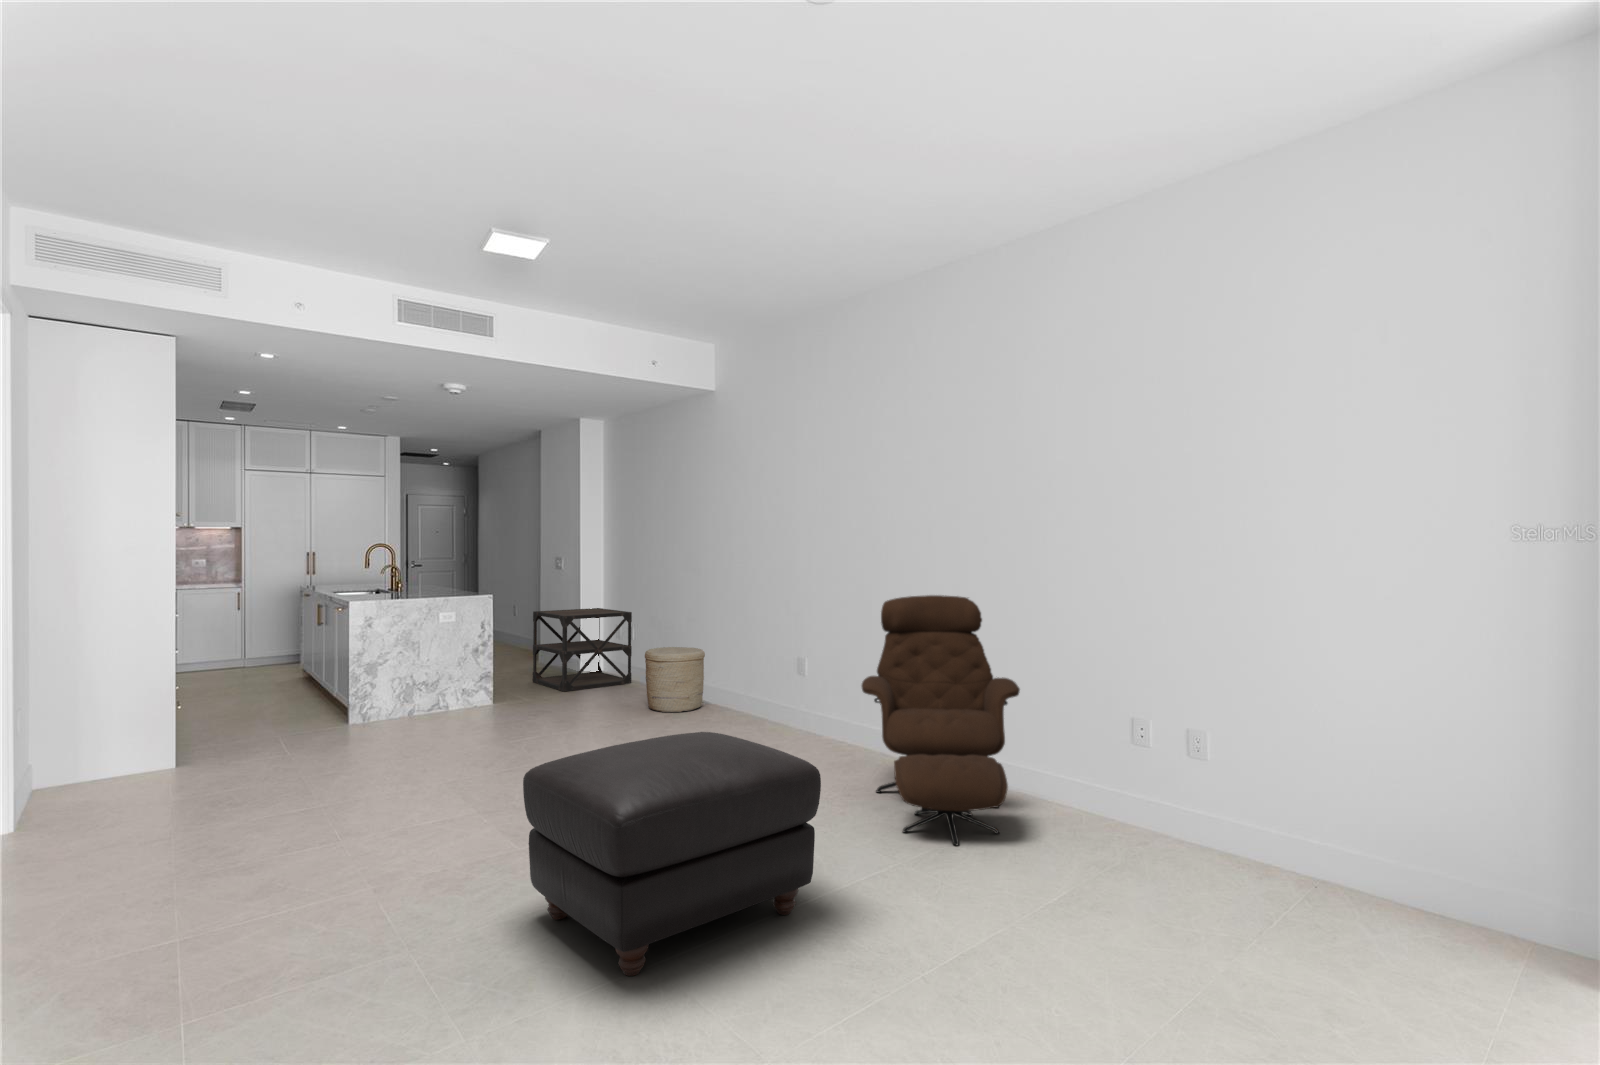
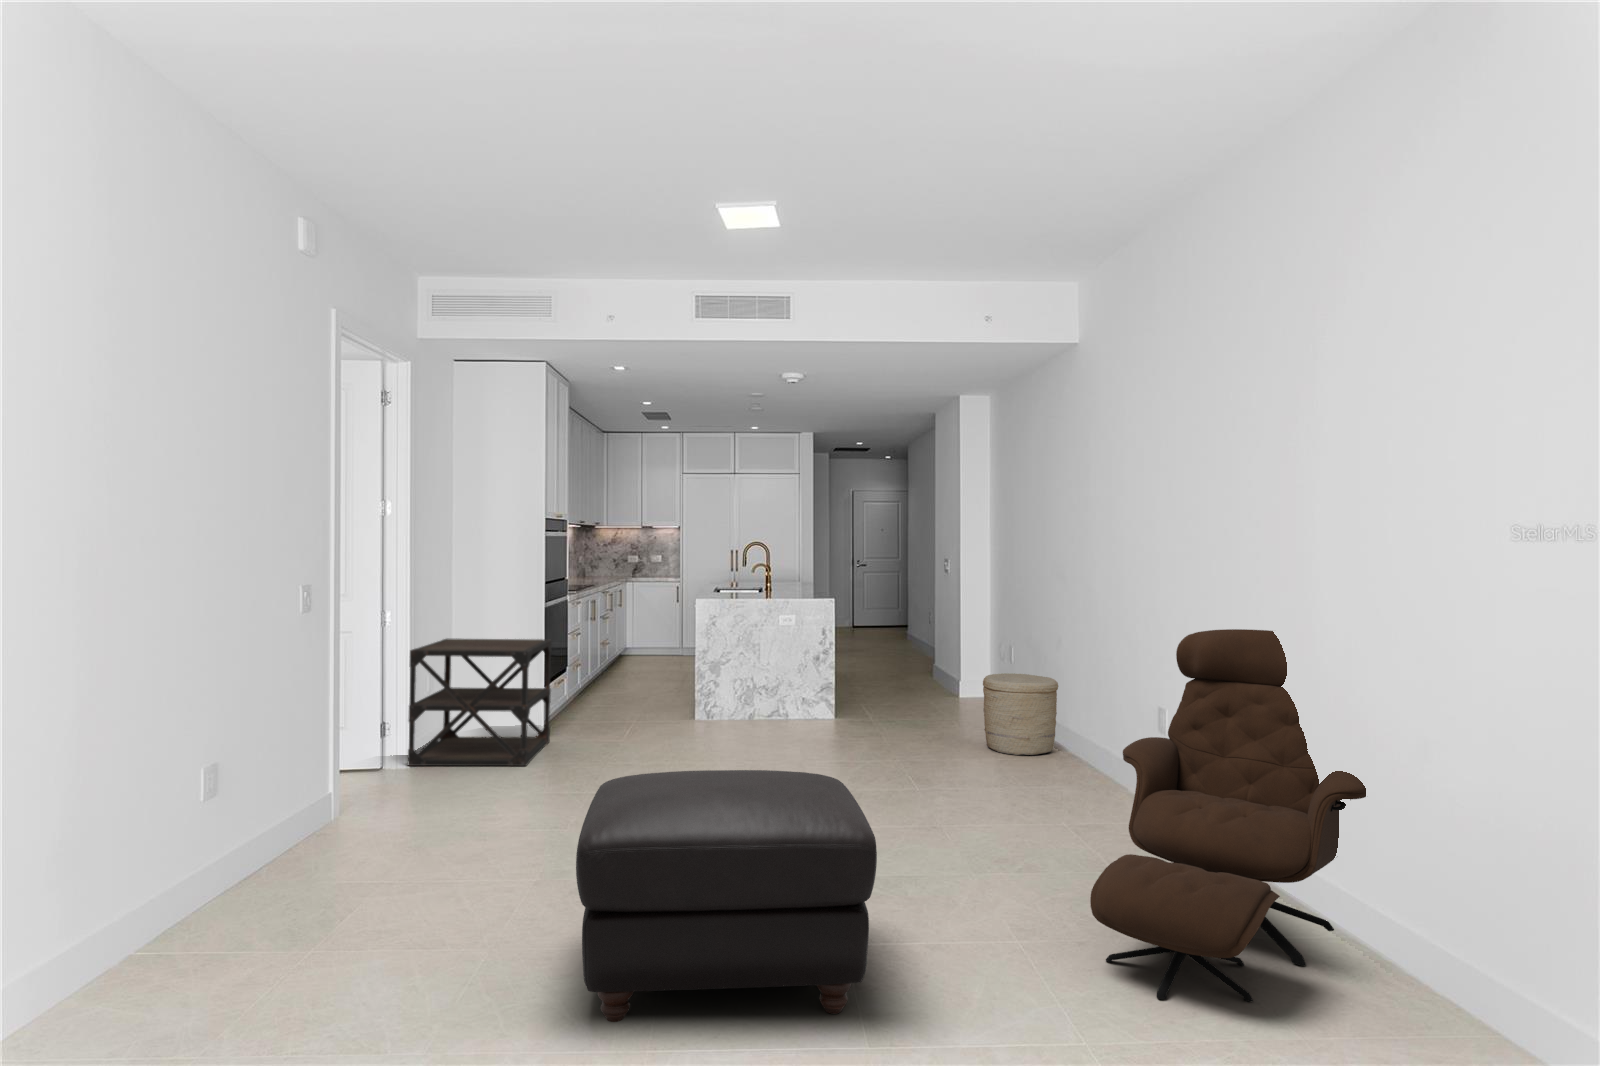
side table: present [533,608,632,691] -> present [408,639,551,766]

